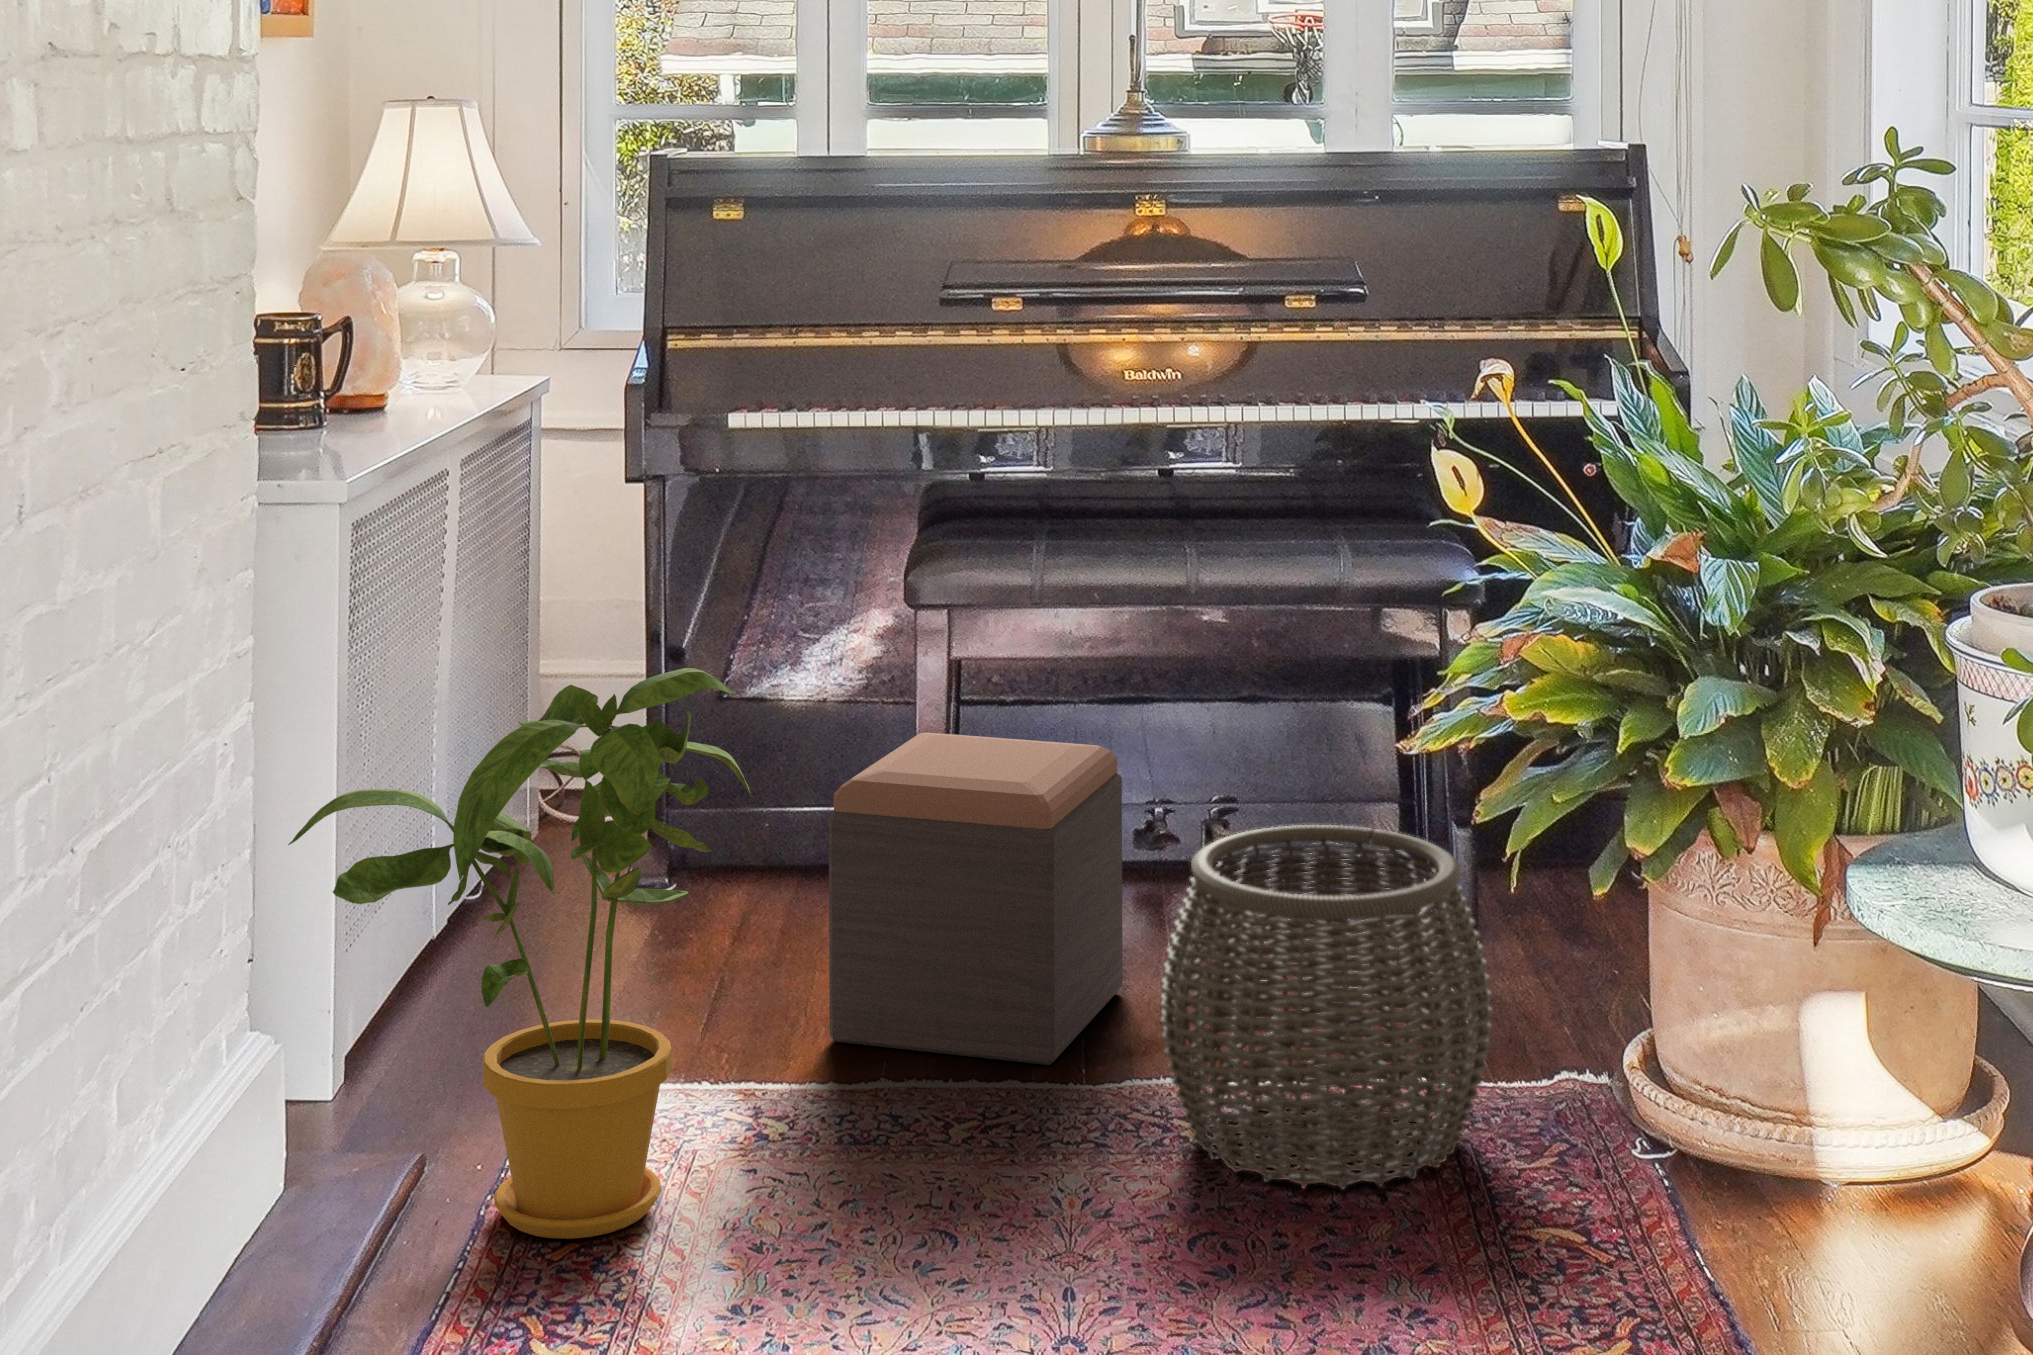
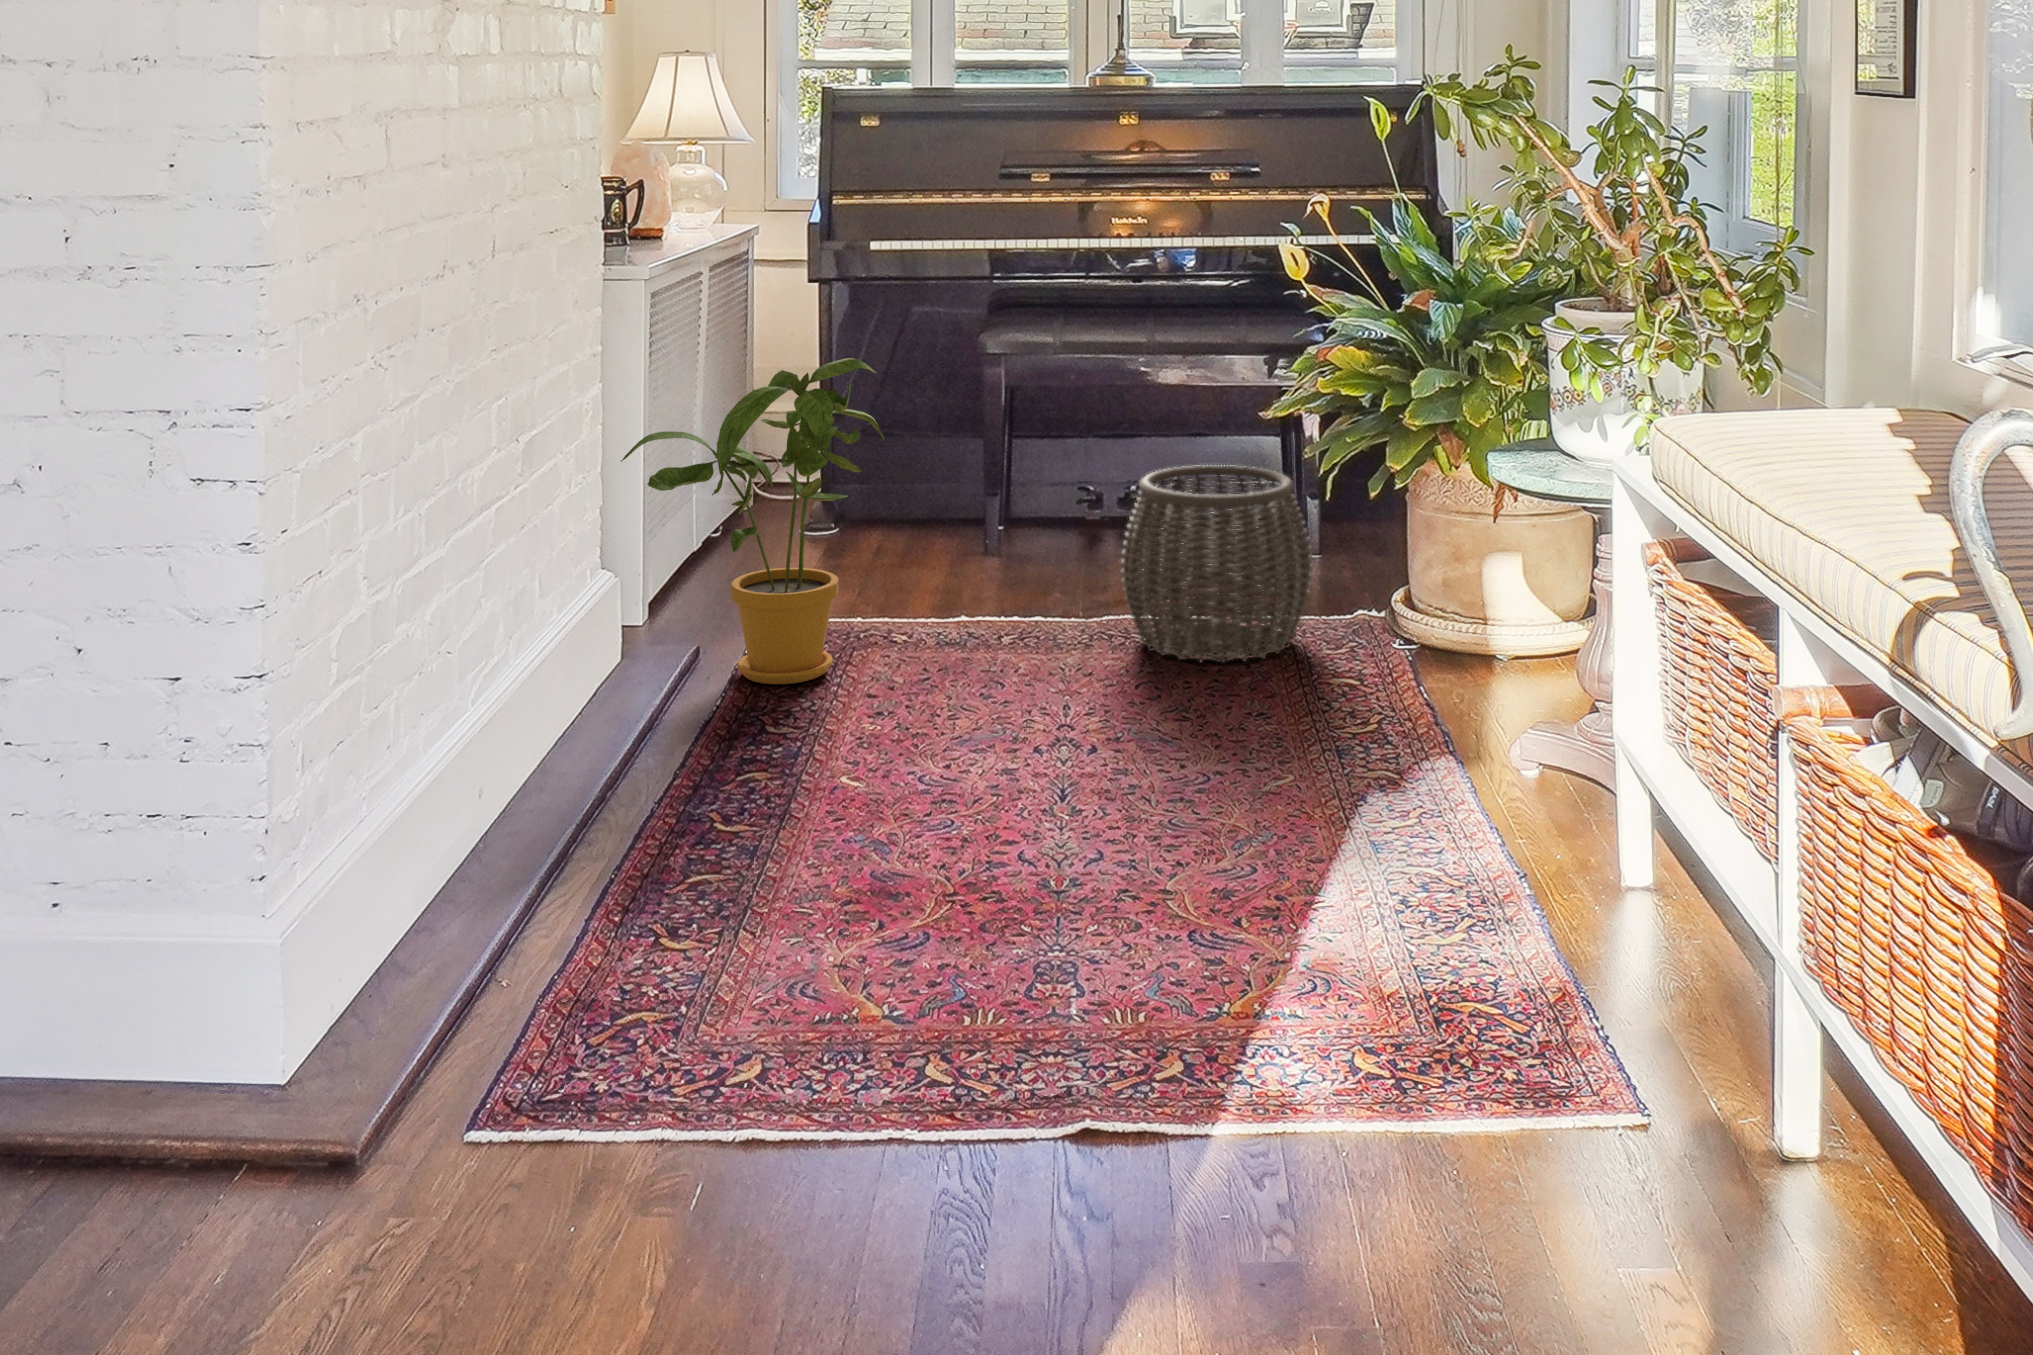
footstool: present [829,732,1122,1065] -> none [930,424,1104,610]

